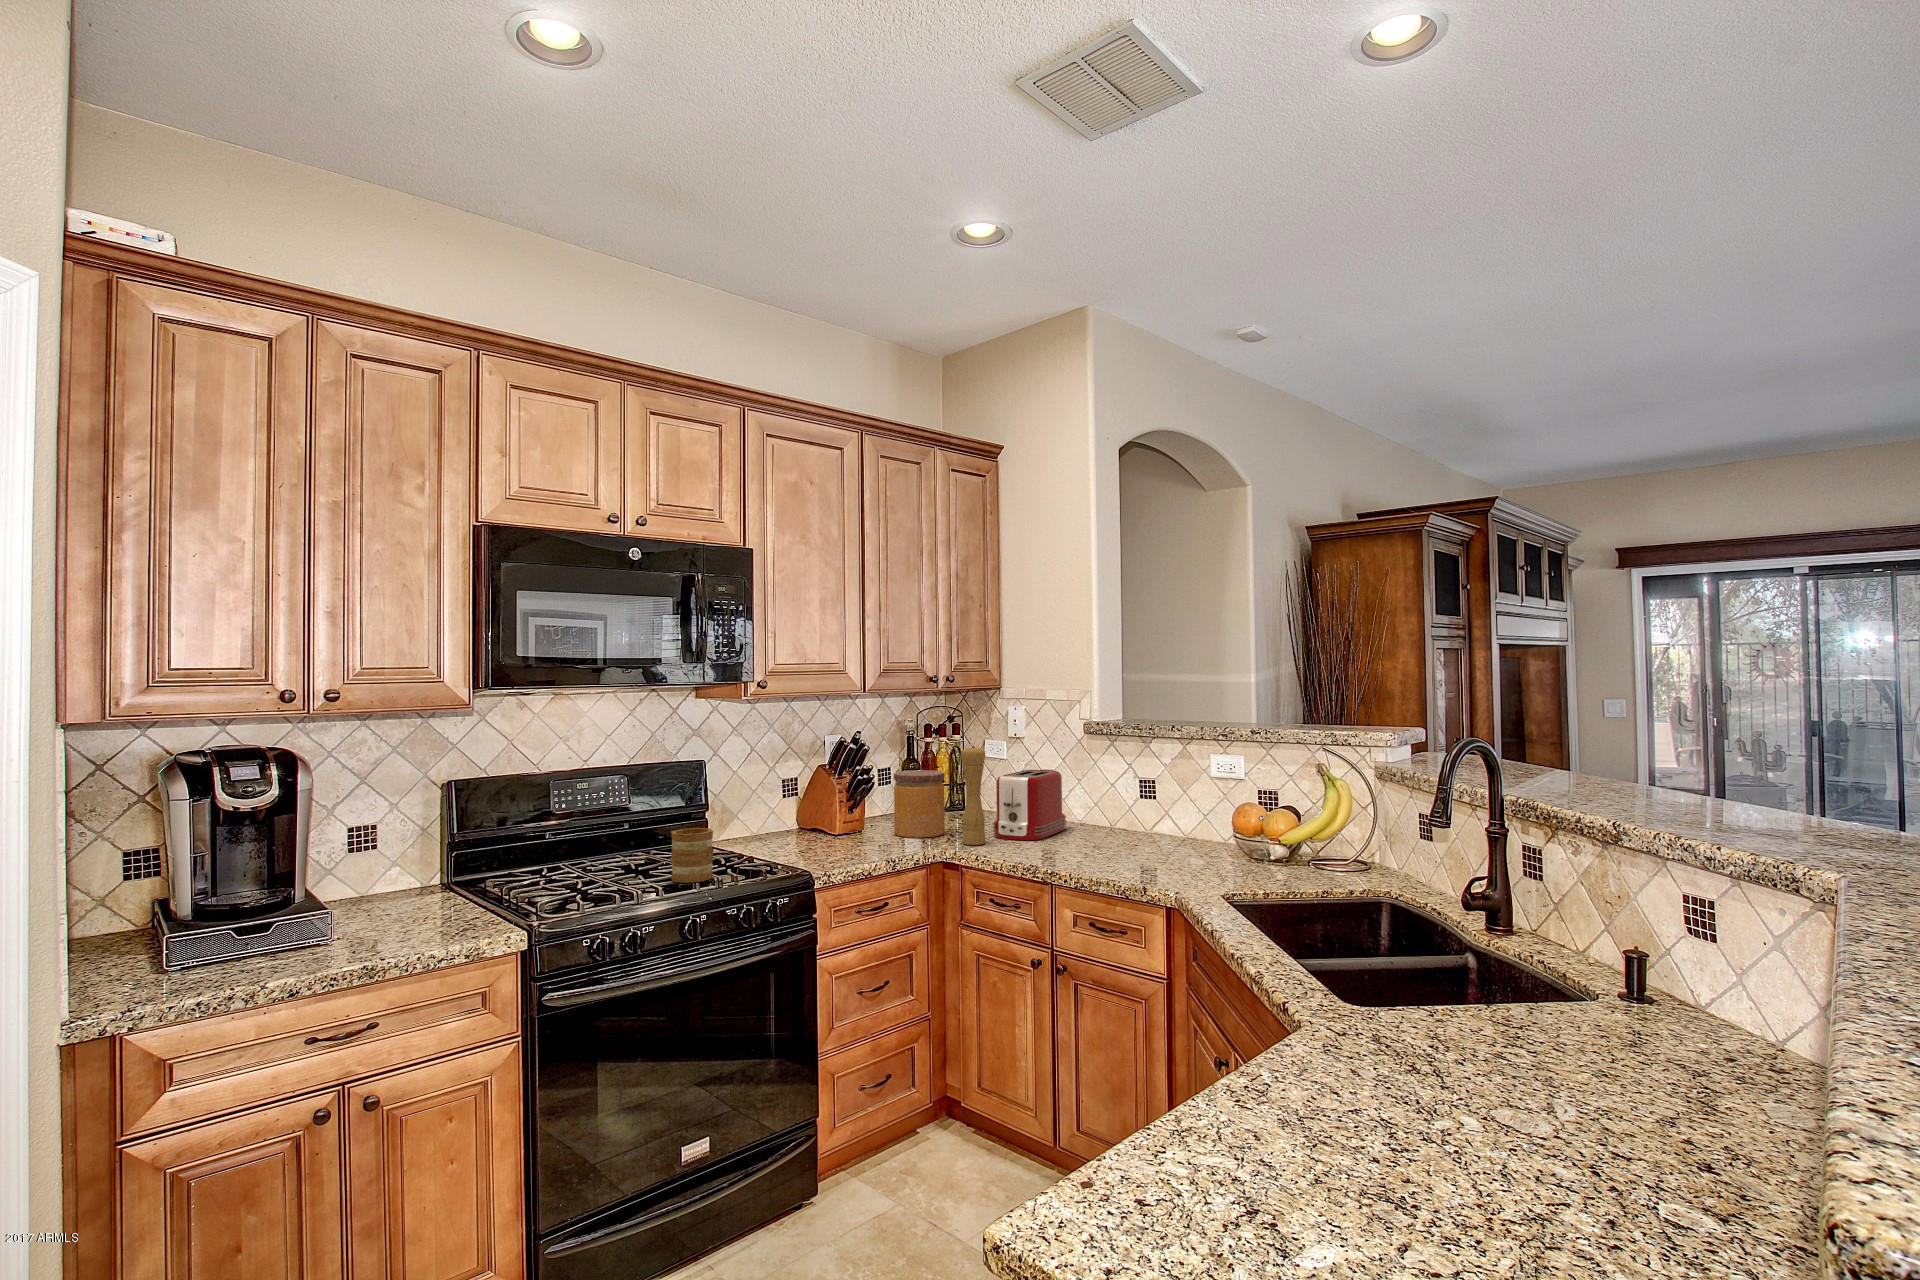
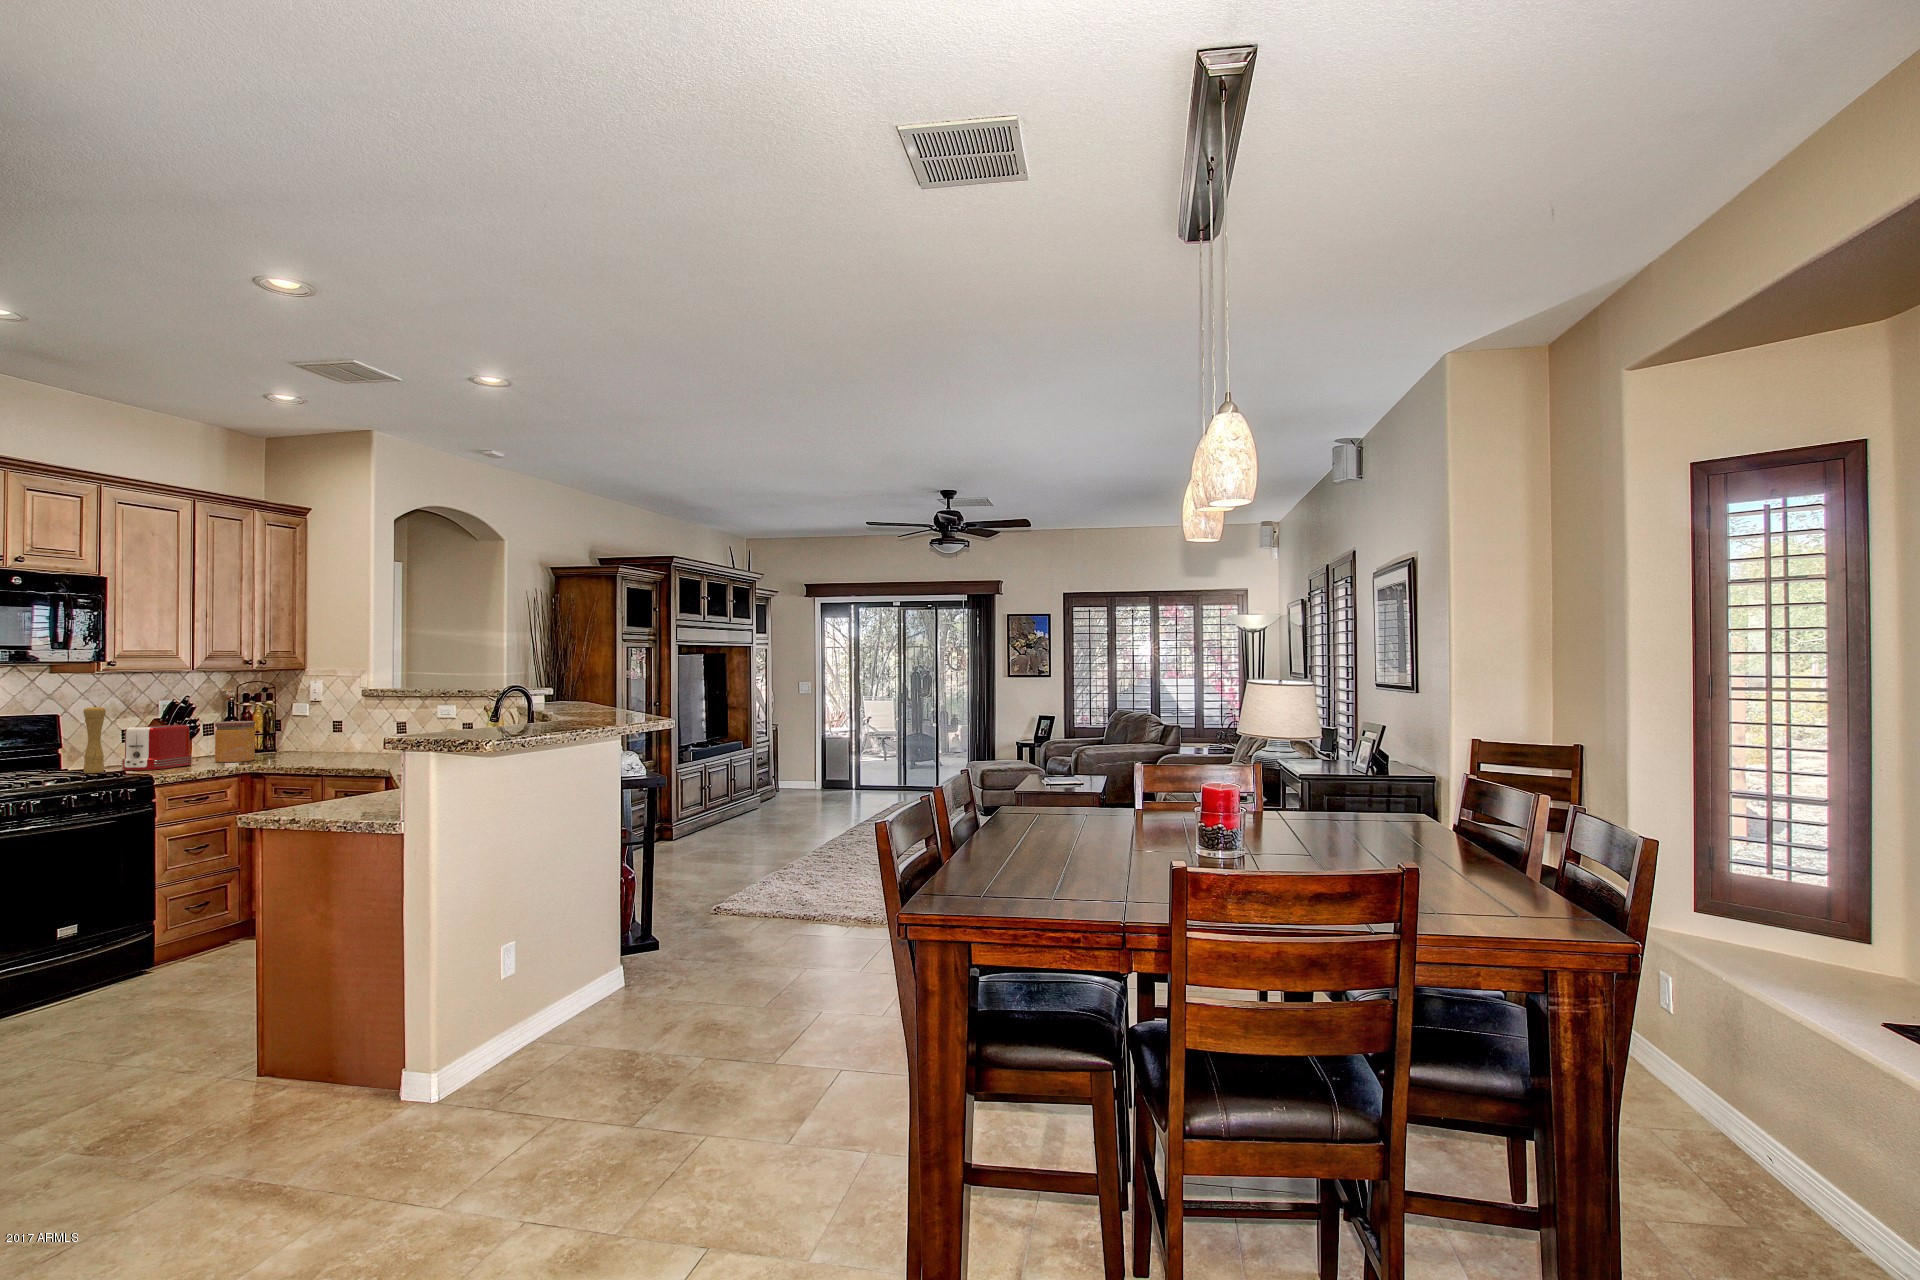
pepper mill: present [961,746,985,845] -> present [83,706,106,773]
toaster: present [993,770,1066,840] -> present [121,725,192,771]
mug: present [671,828,713,883] -> none [45,749,79,779]

